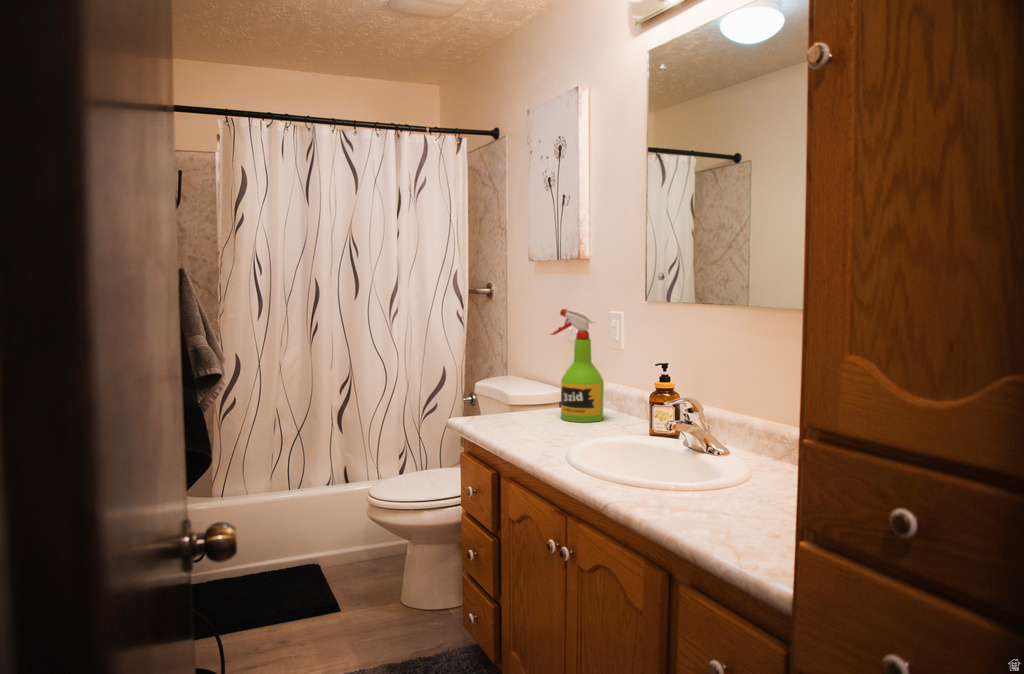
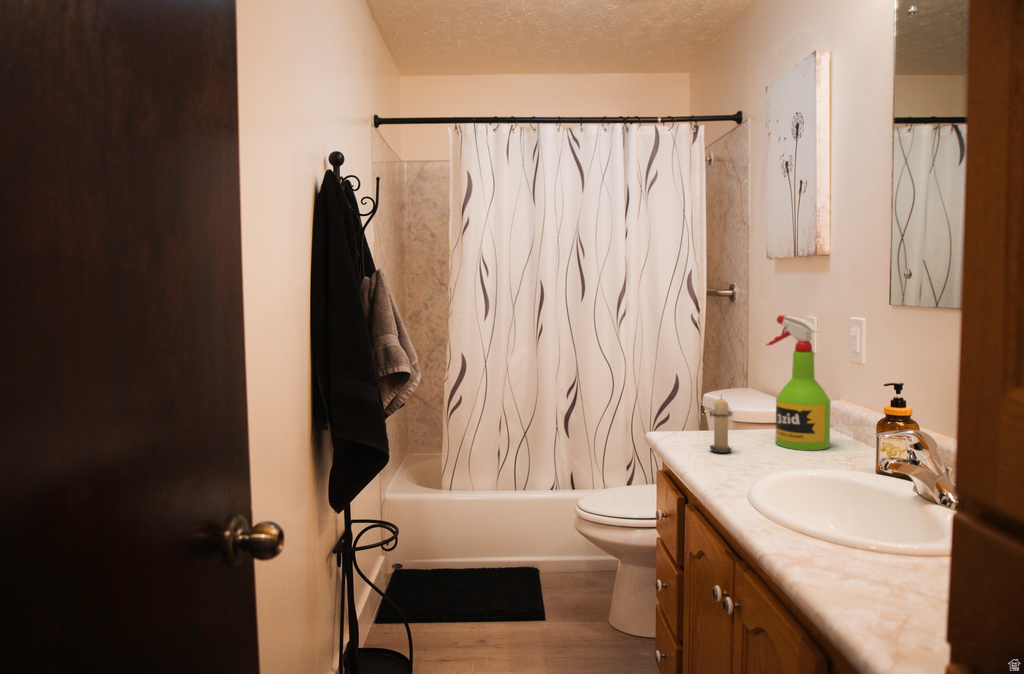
candle: none [511,378,536,430] -> present [710,398,732,453]

